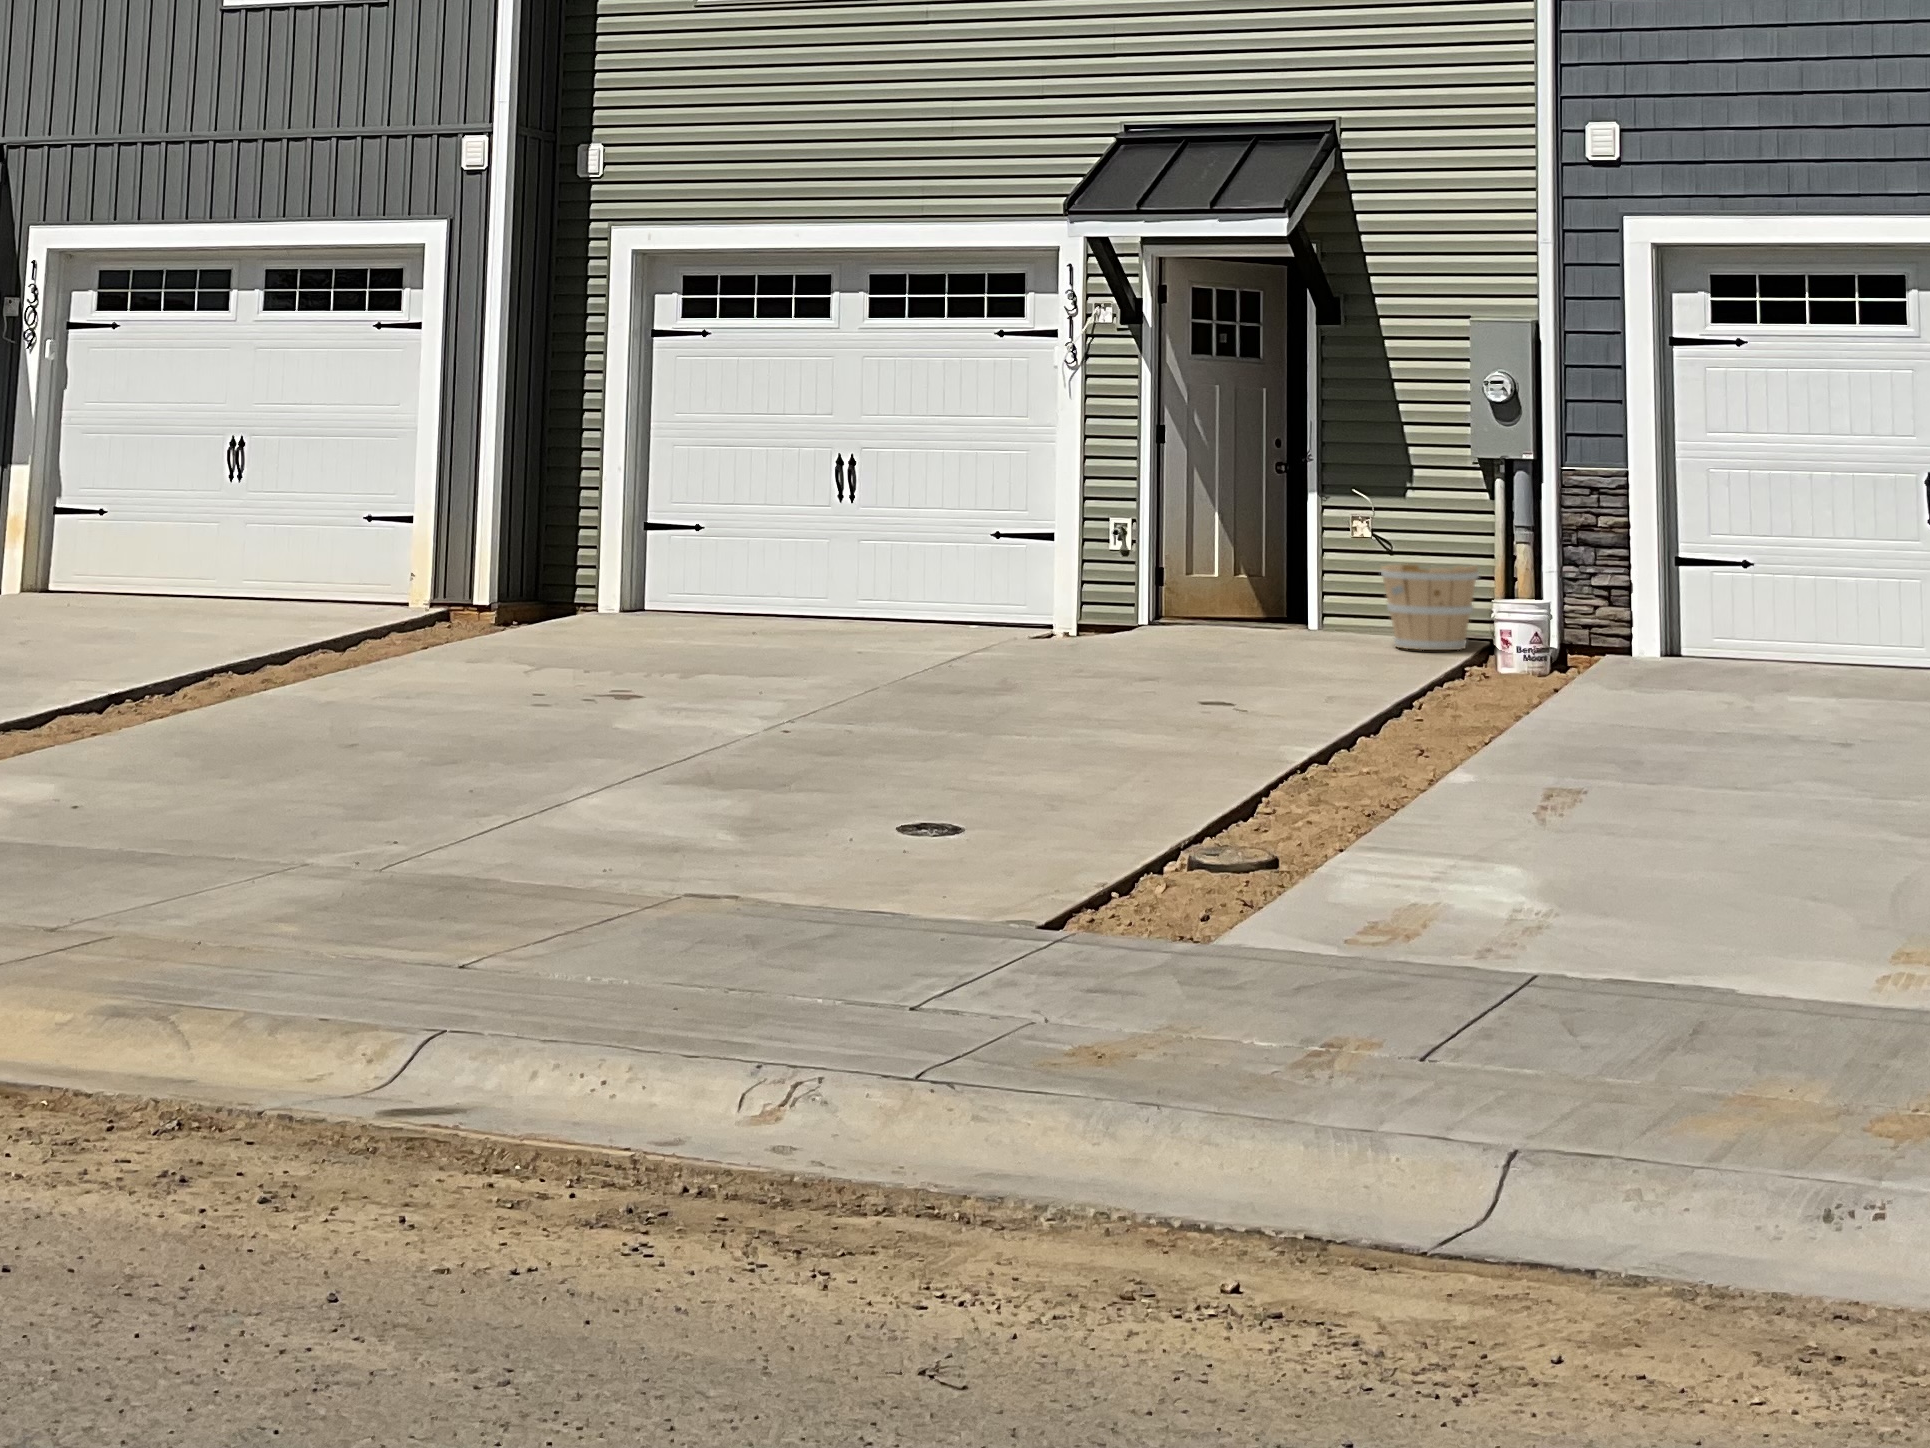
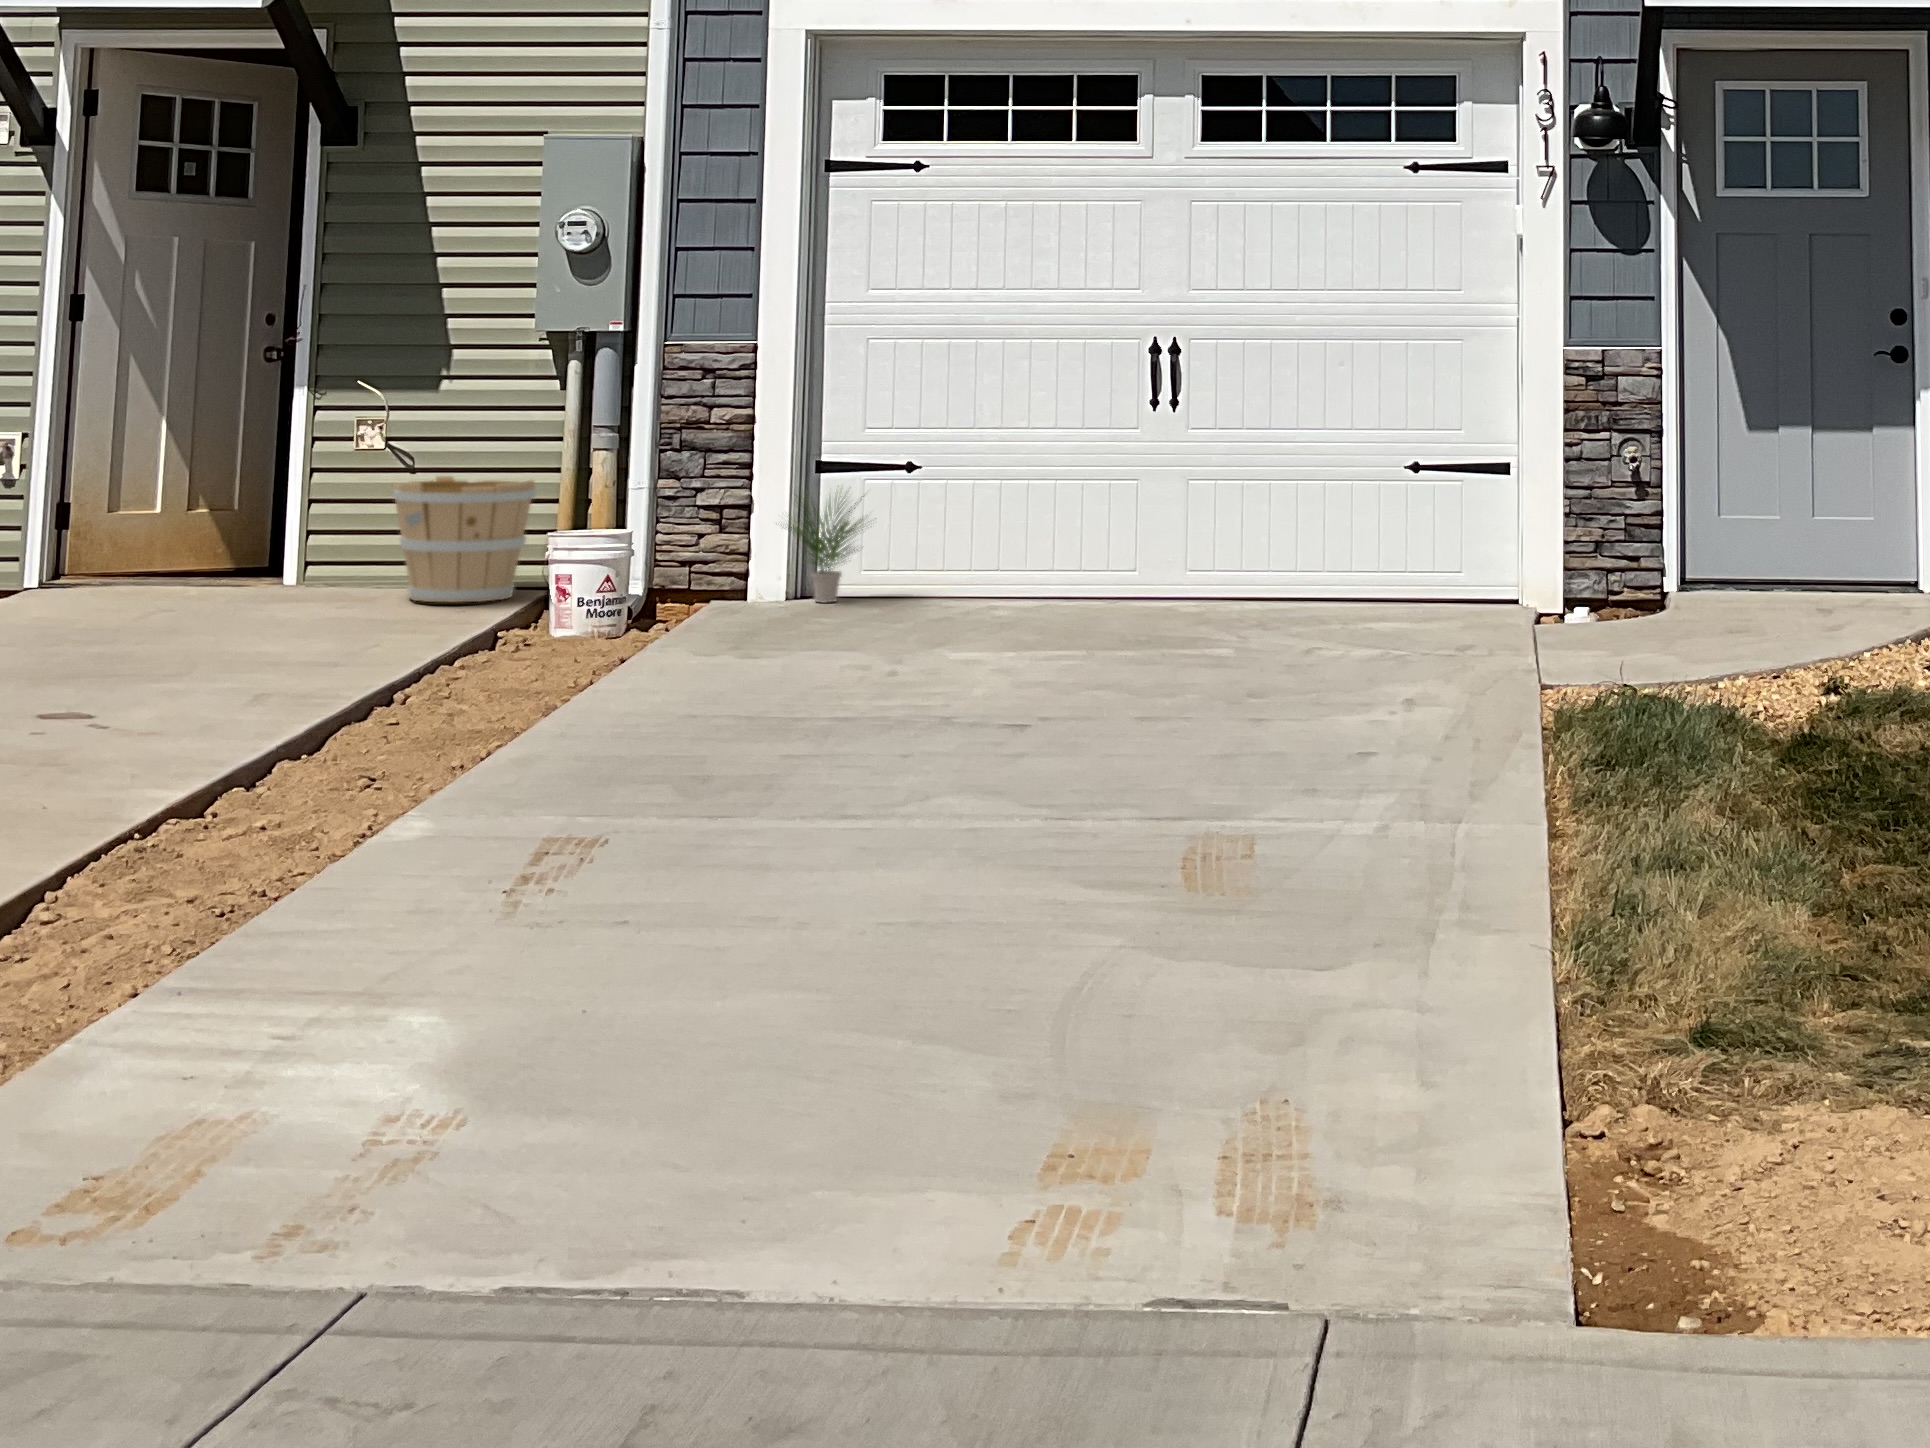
potted plant: none [1649,575,1726,660] -> present [787,491,869,603]

